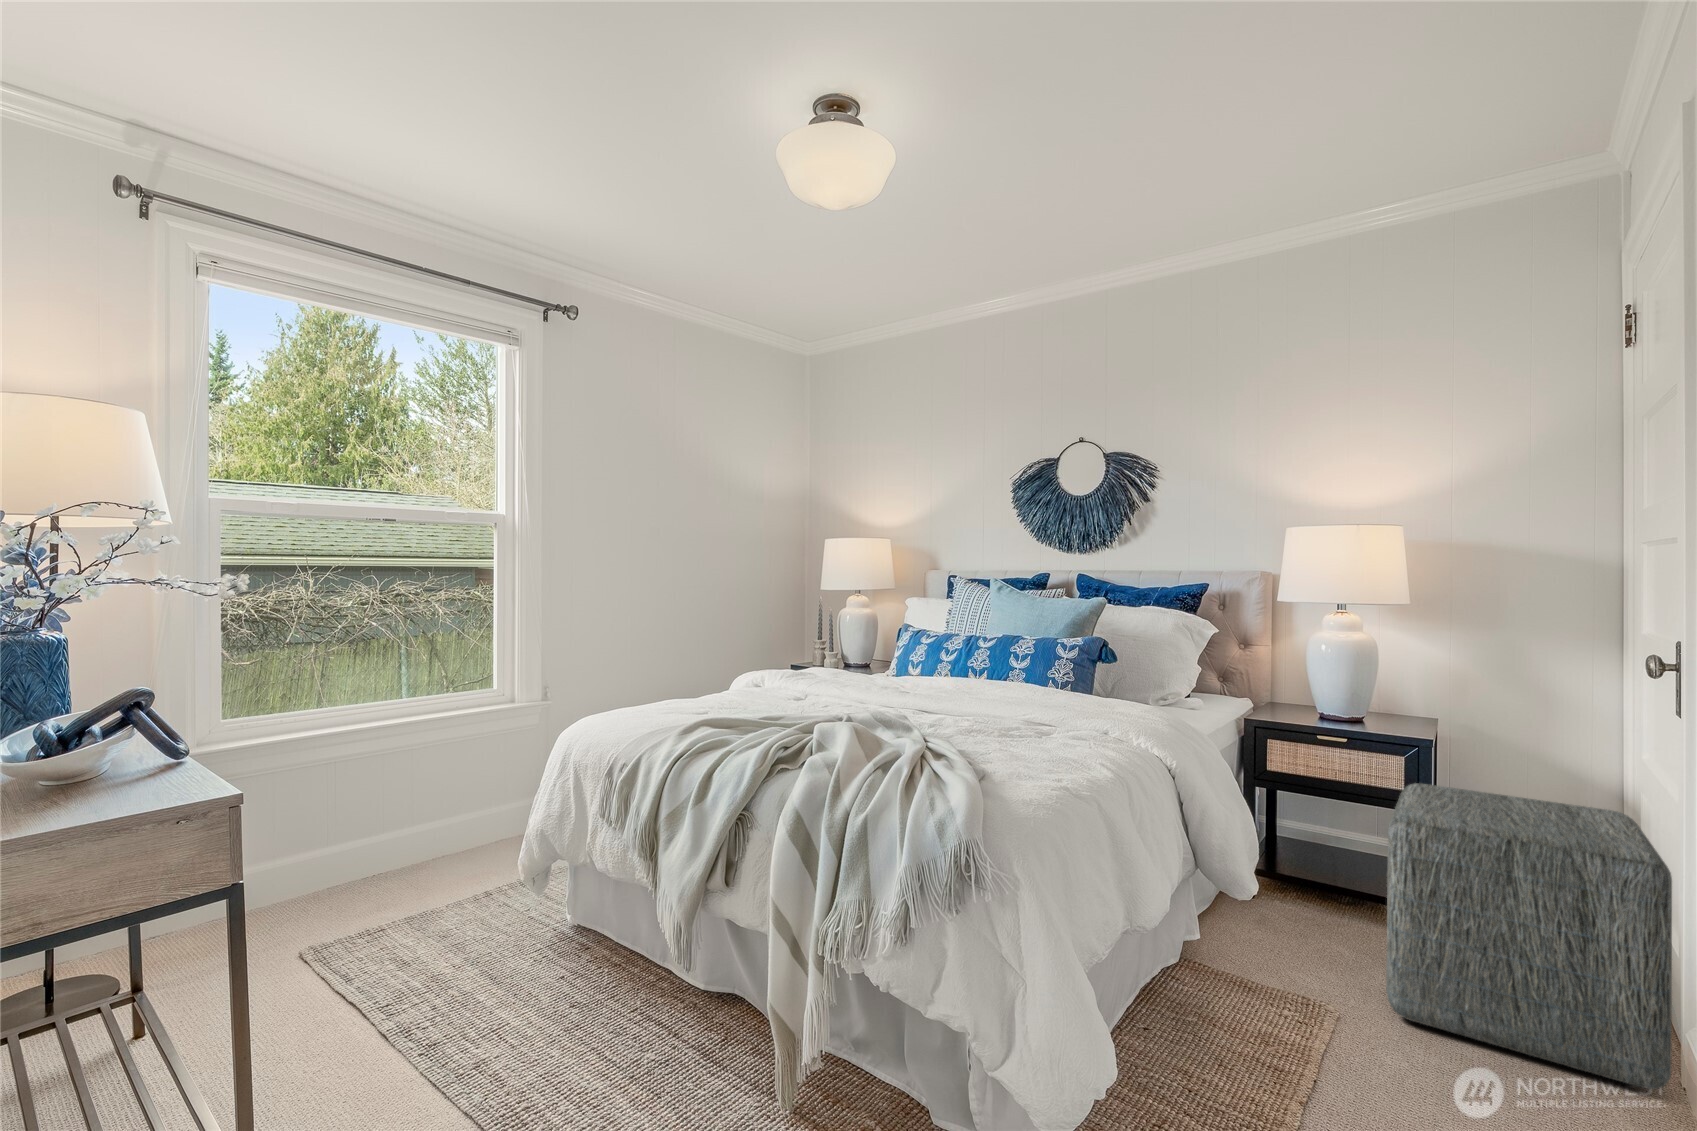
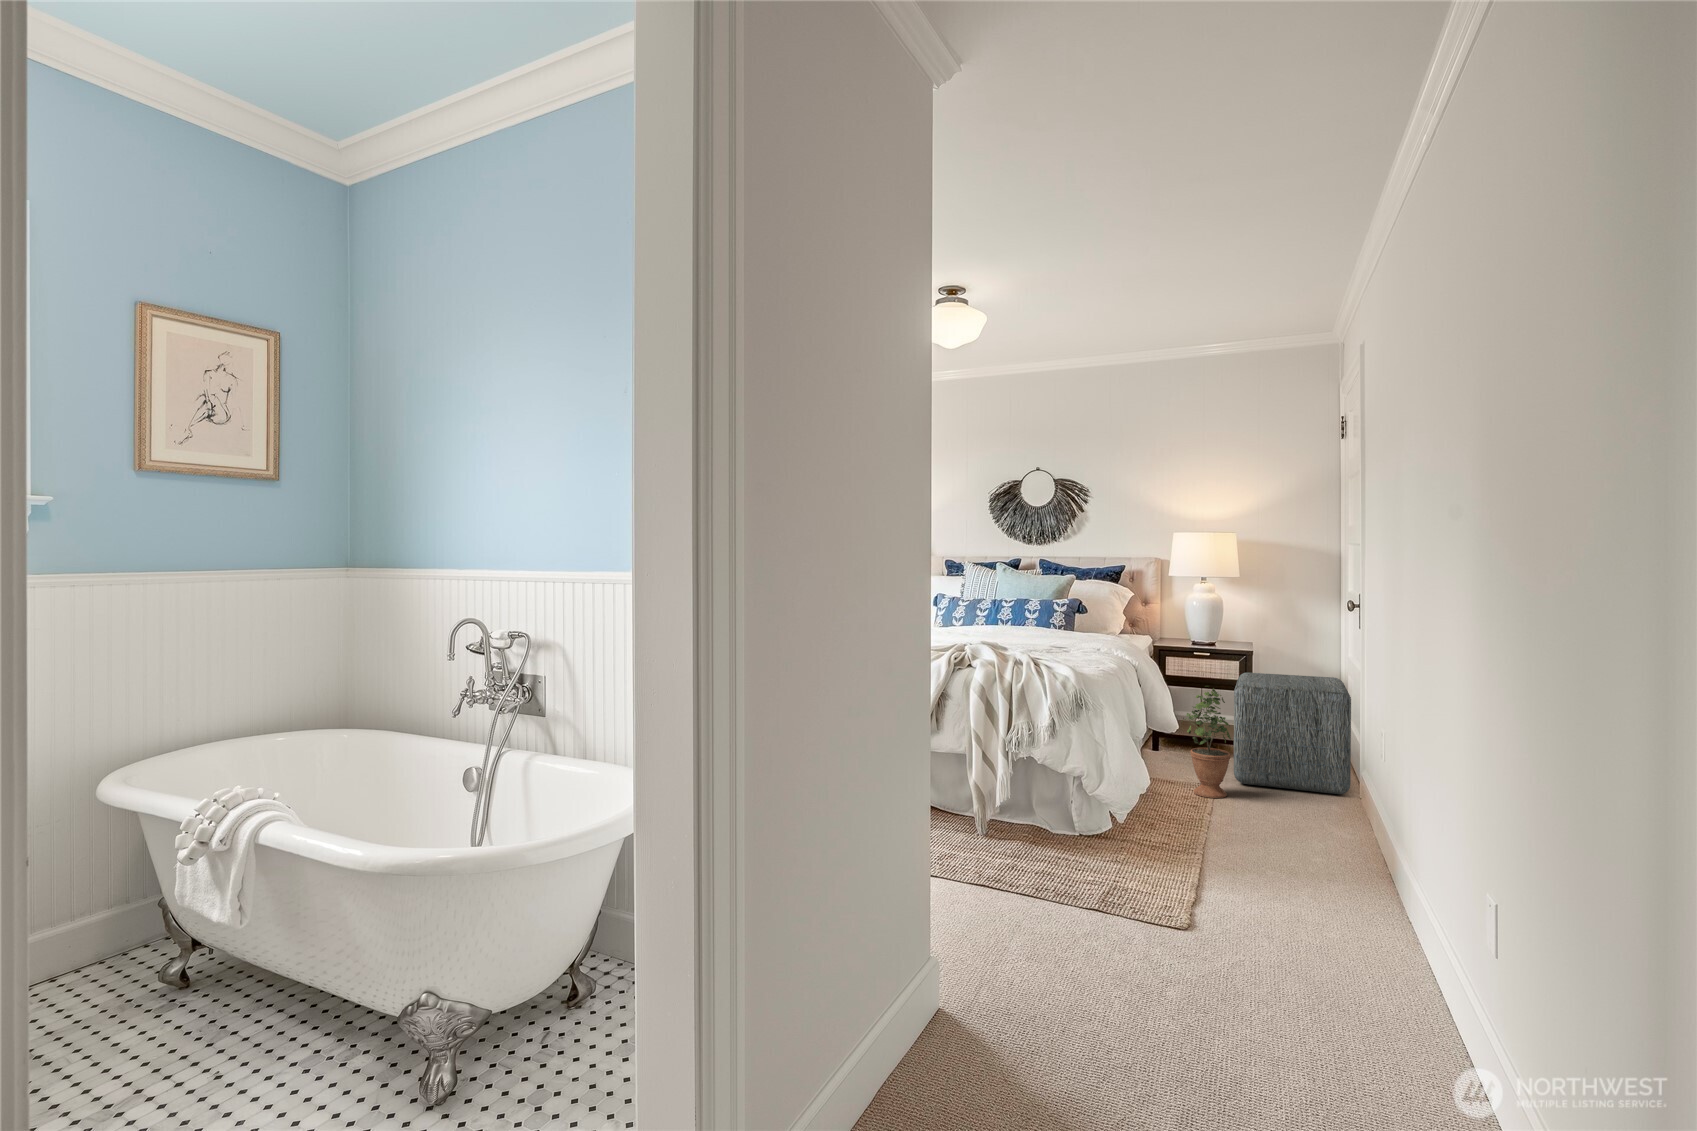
potted plant: none [1269,817,1378,1063] -> present [1183,686,1231,798]

